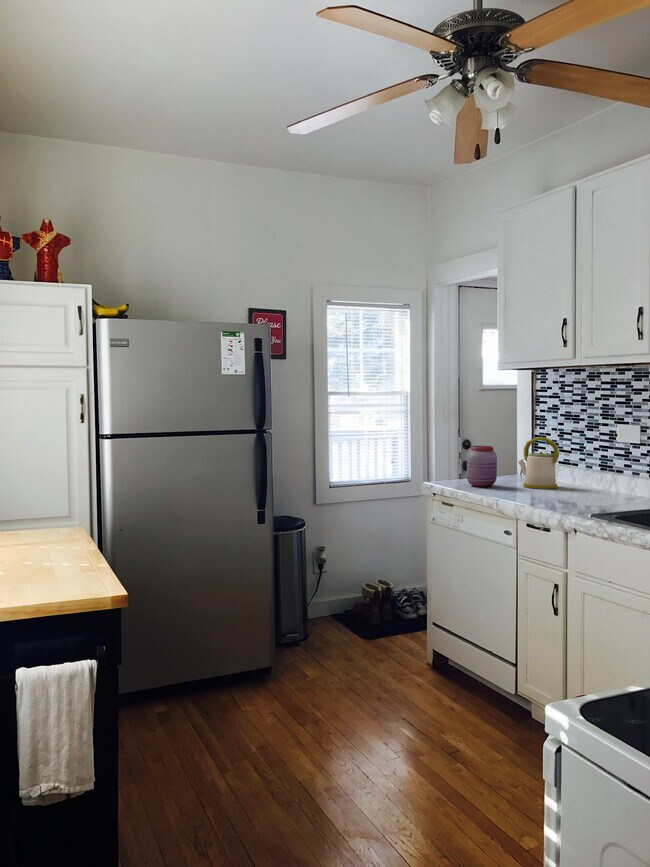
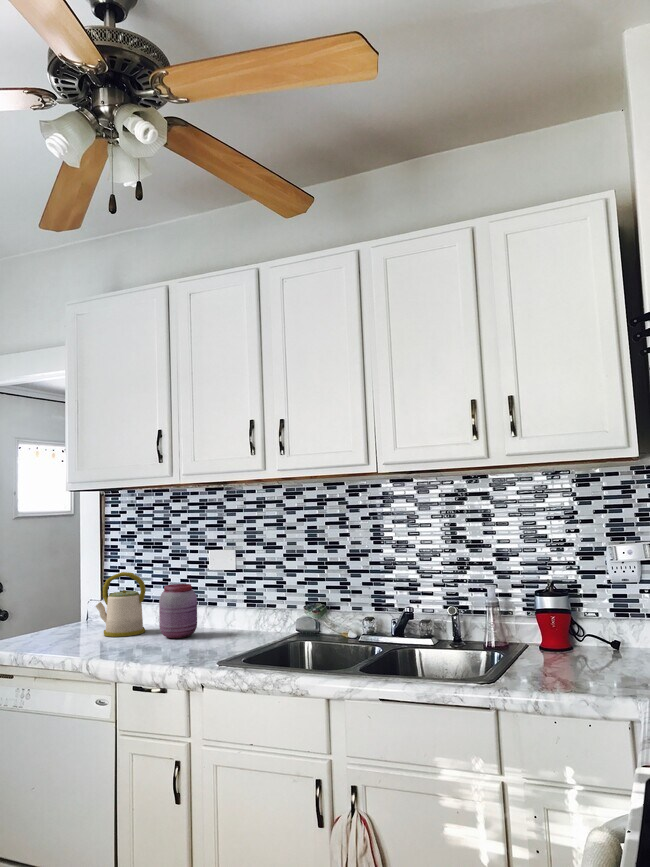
jar: present [467,446,497,487] -> present [159,584,197,638]

